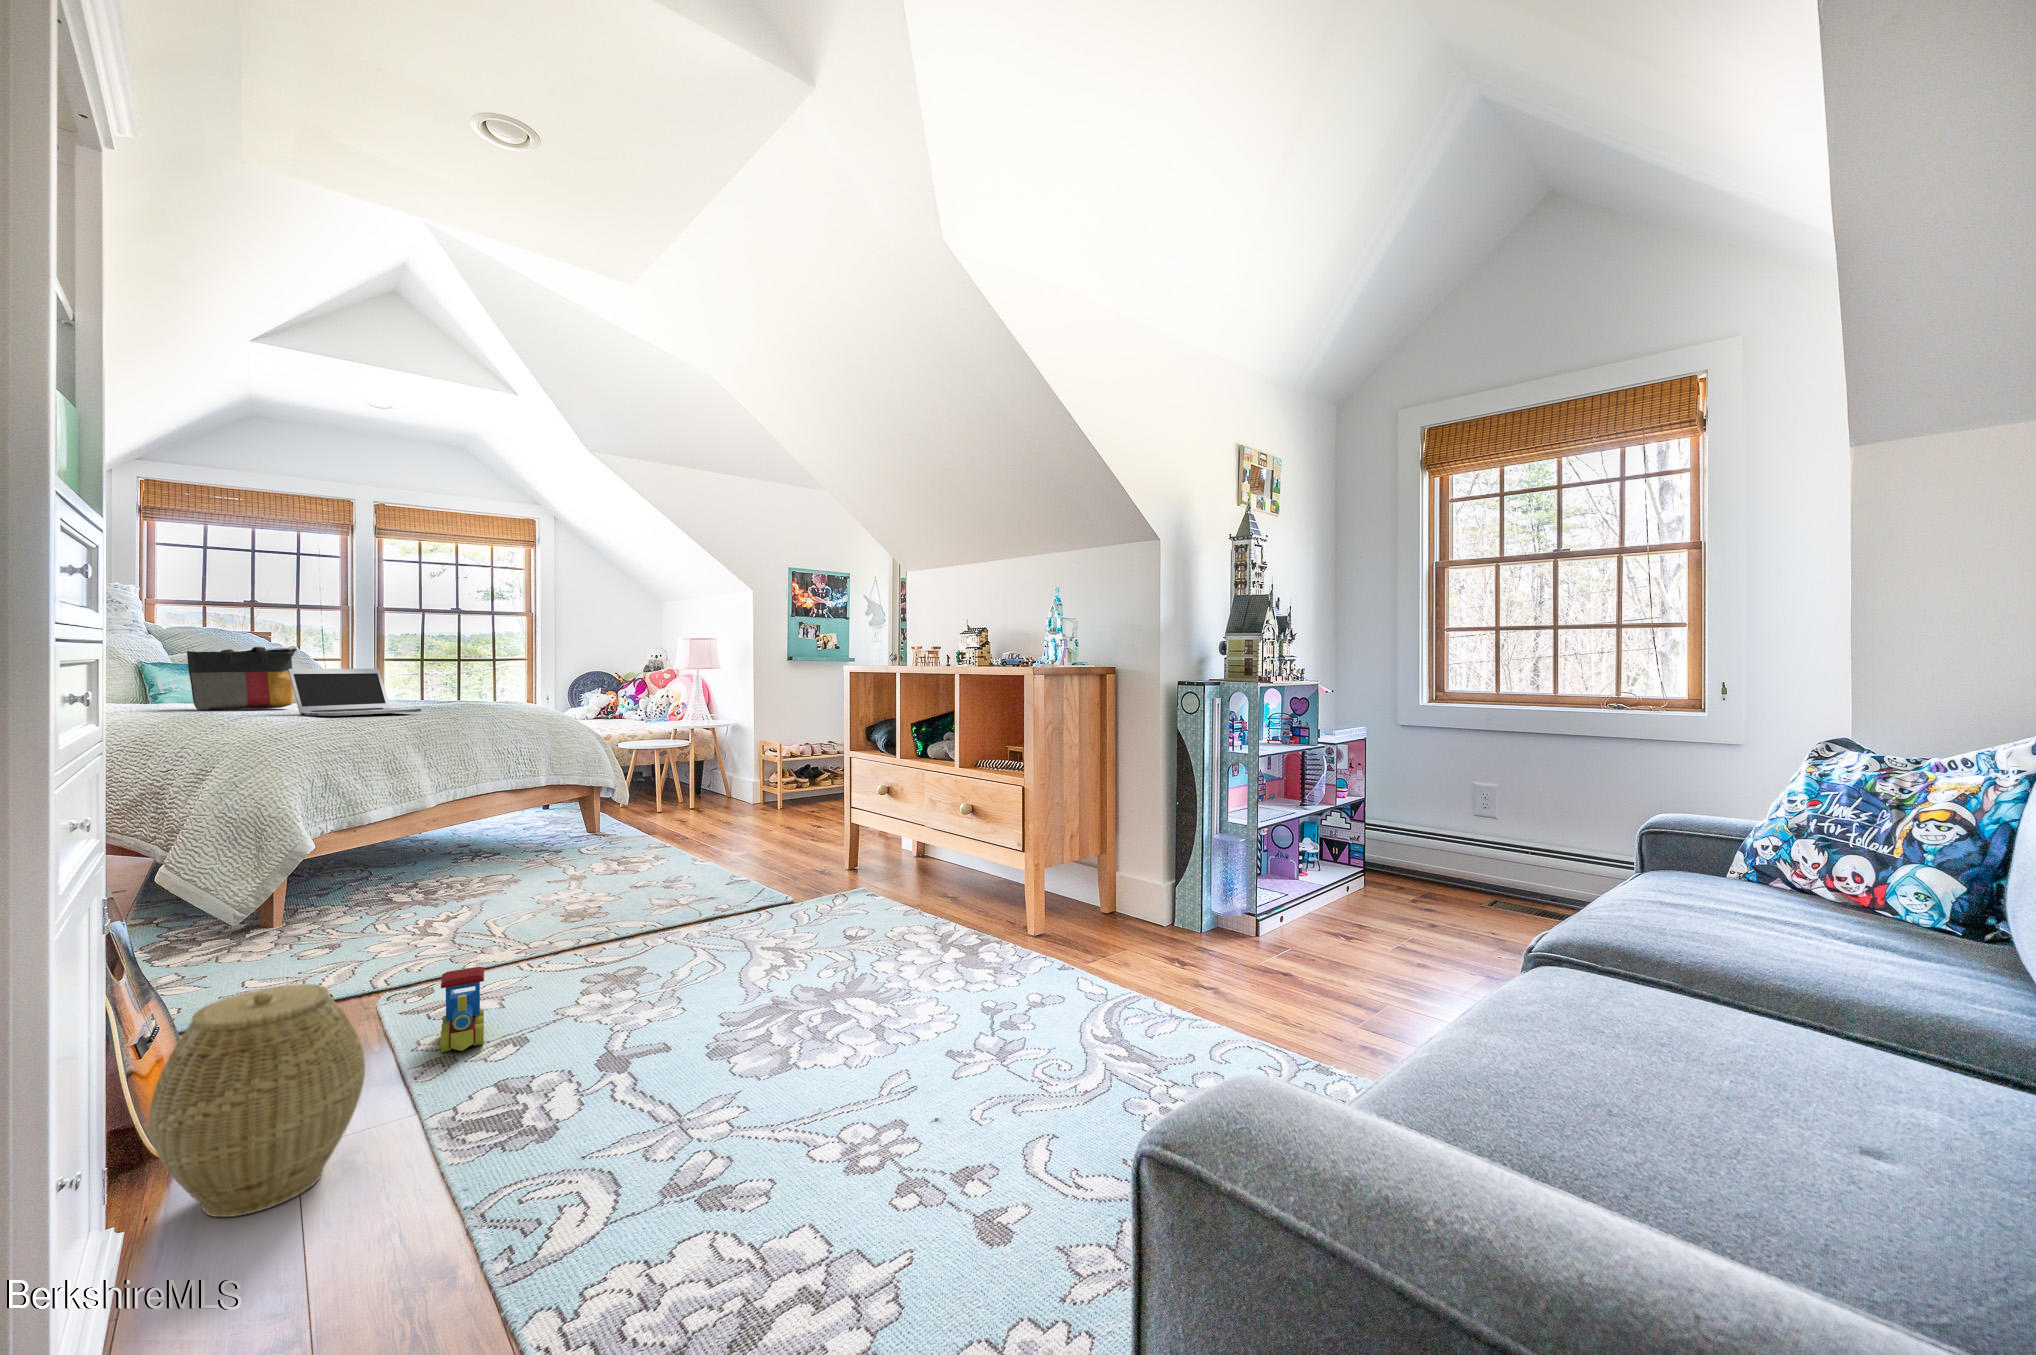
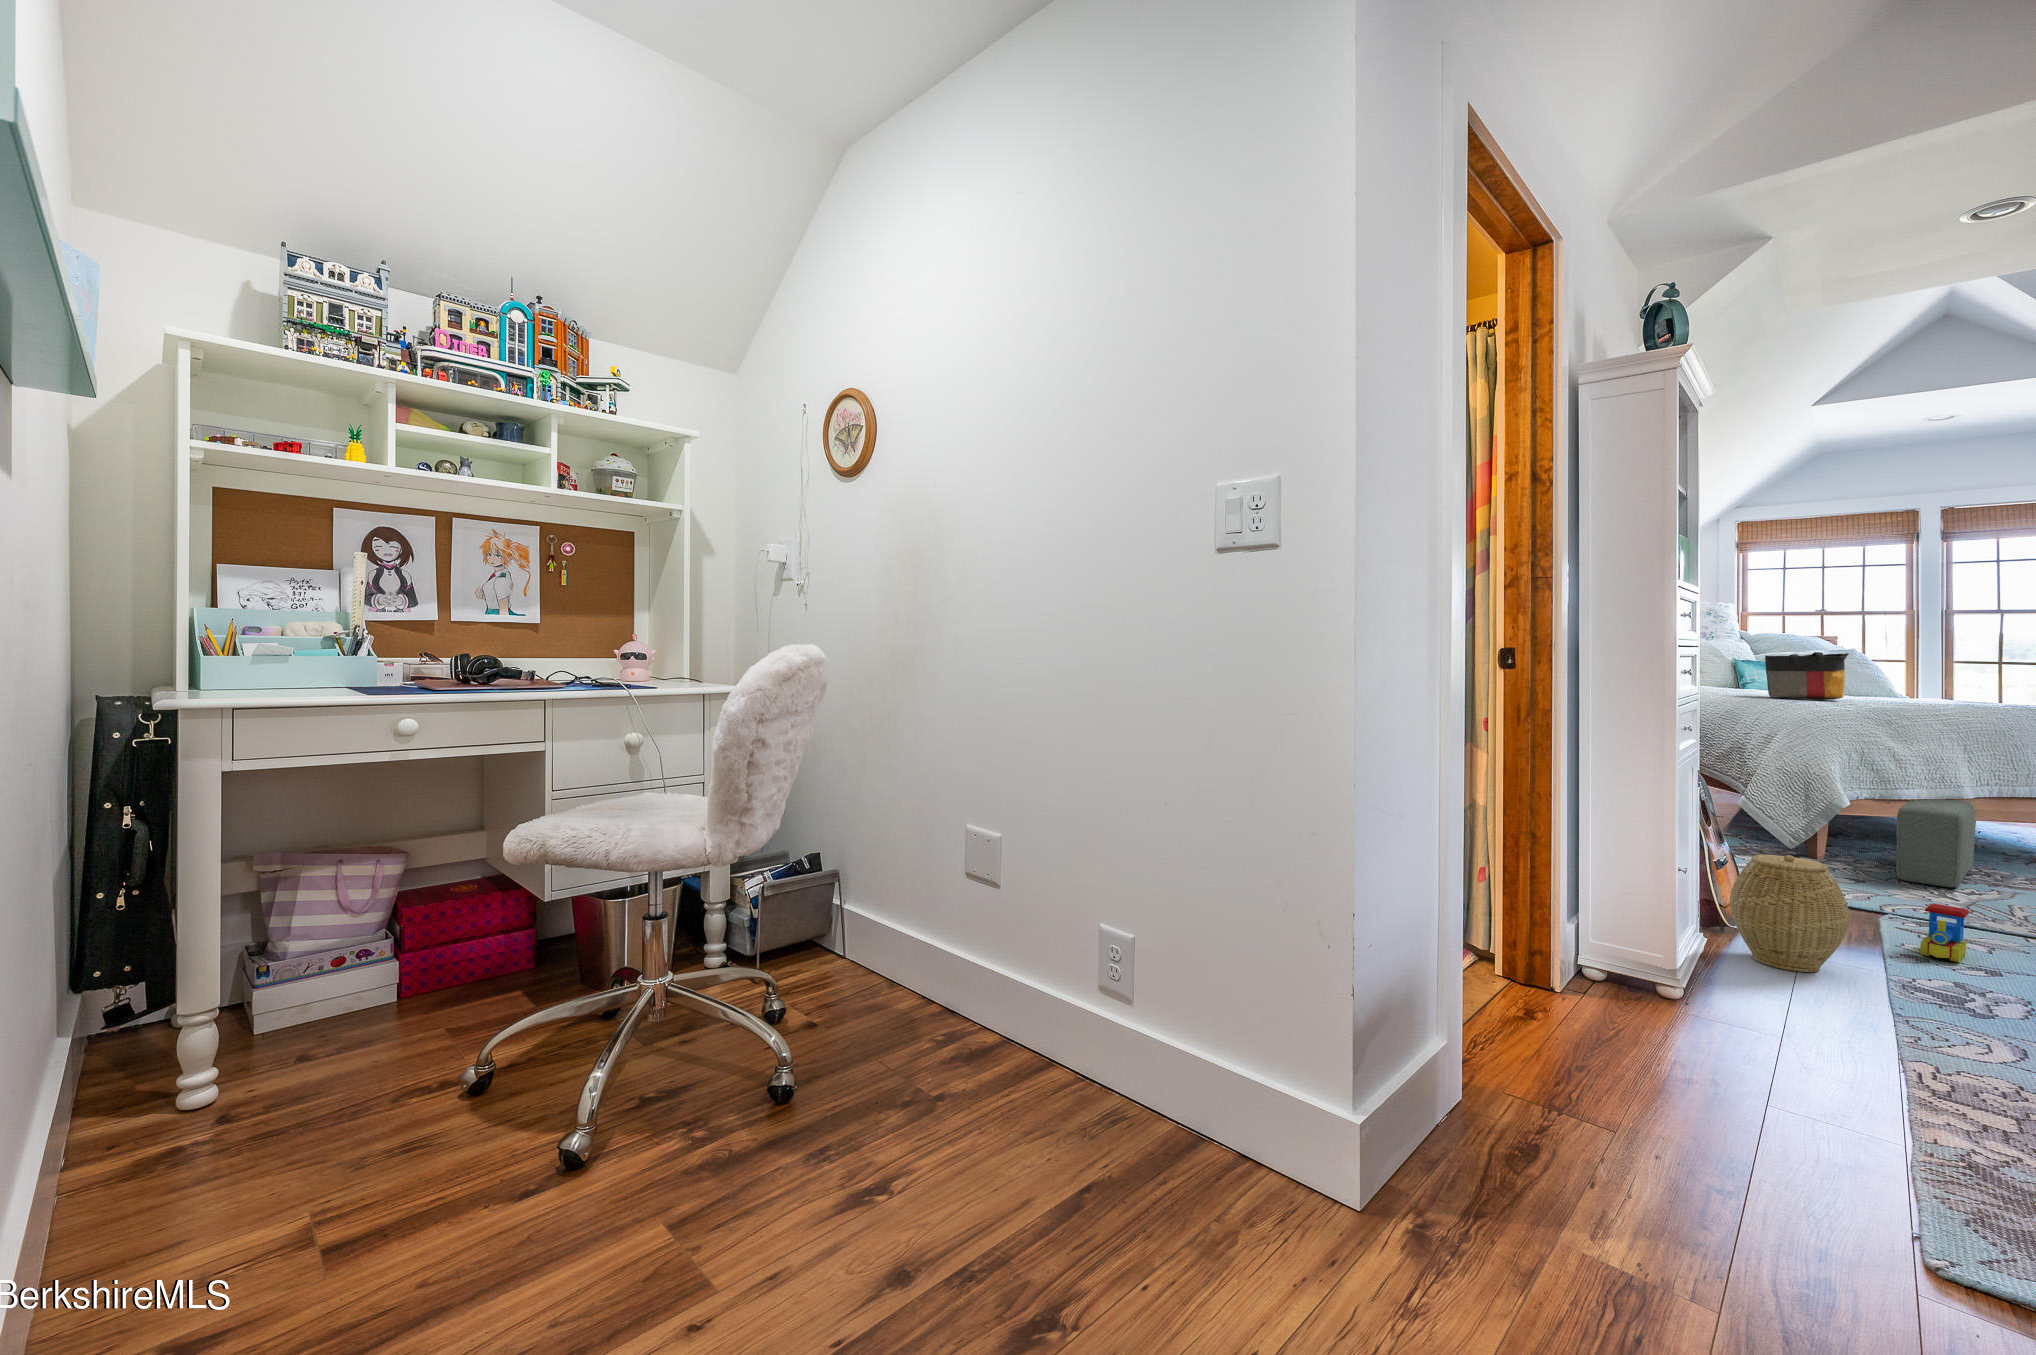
laptop: present [288,669,421,716] -> none [1838,670,1962,711]
pouf: none [374,811,443,928] -> present [1896,799,1976,887]

